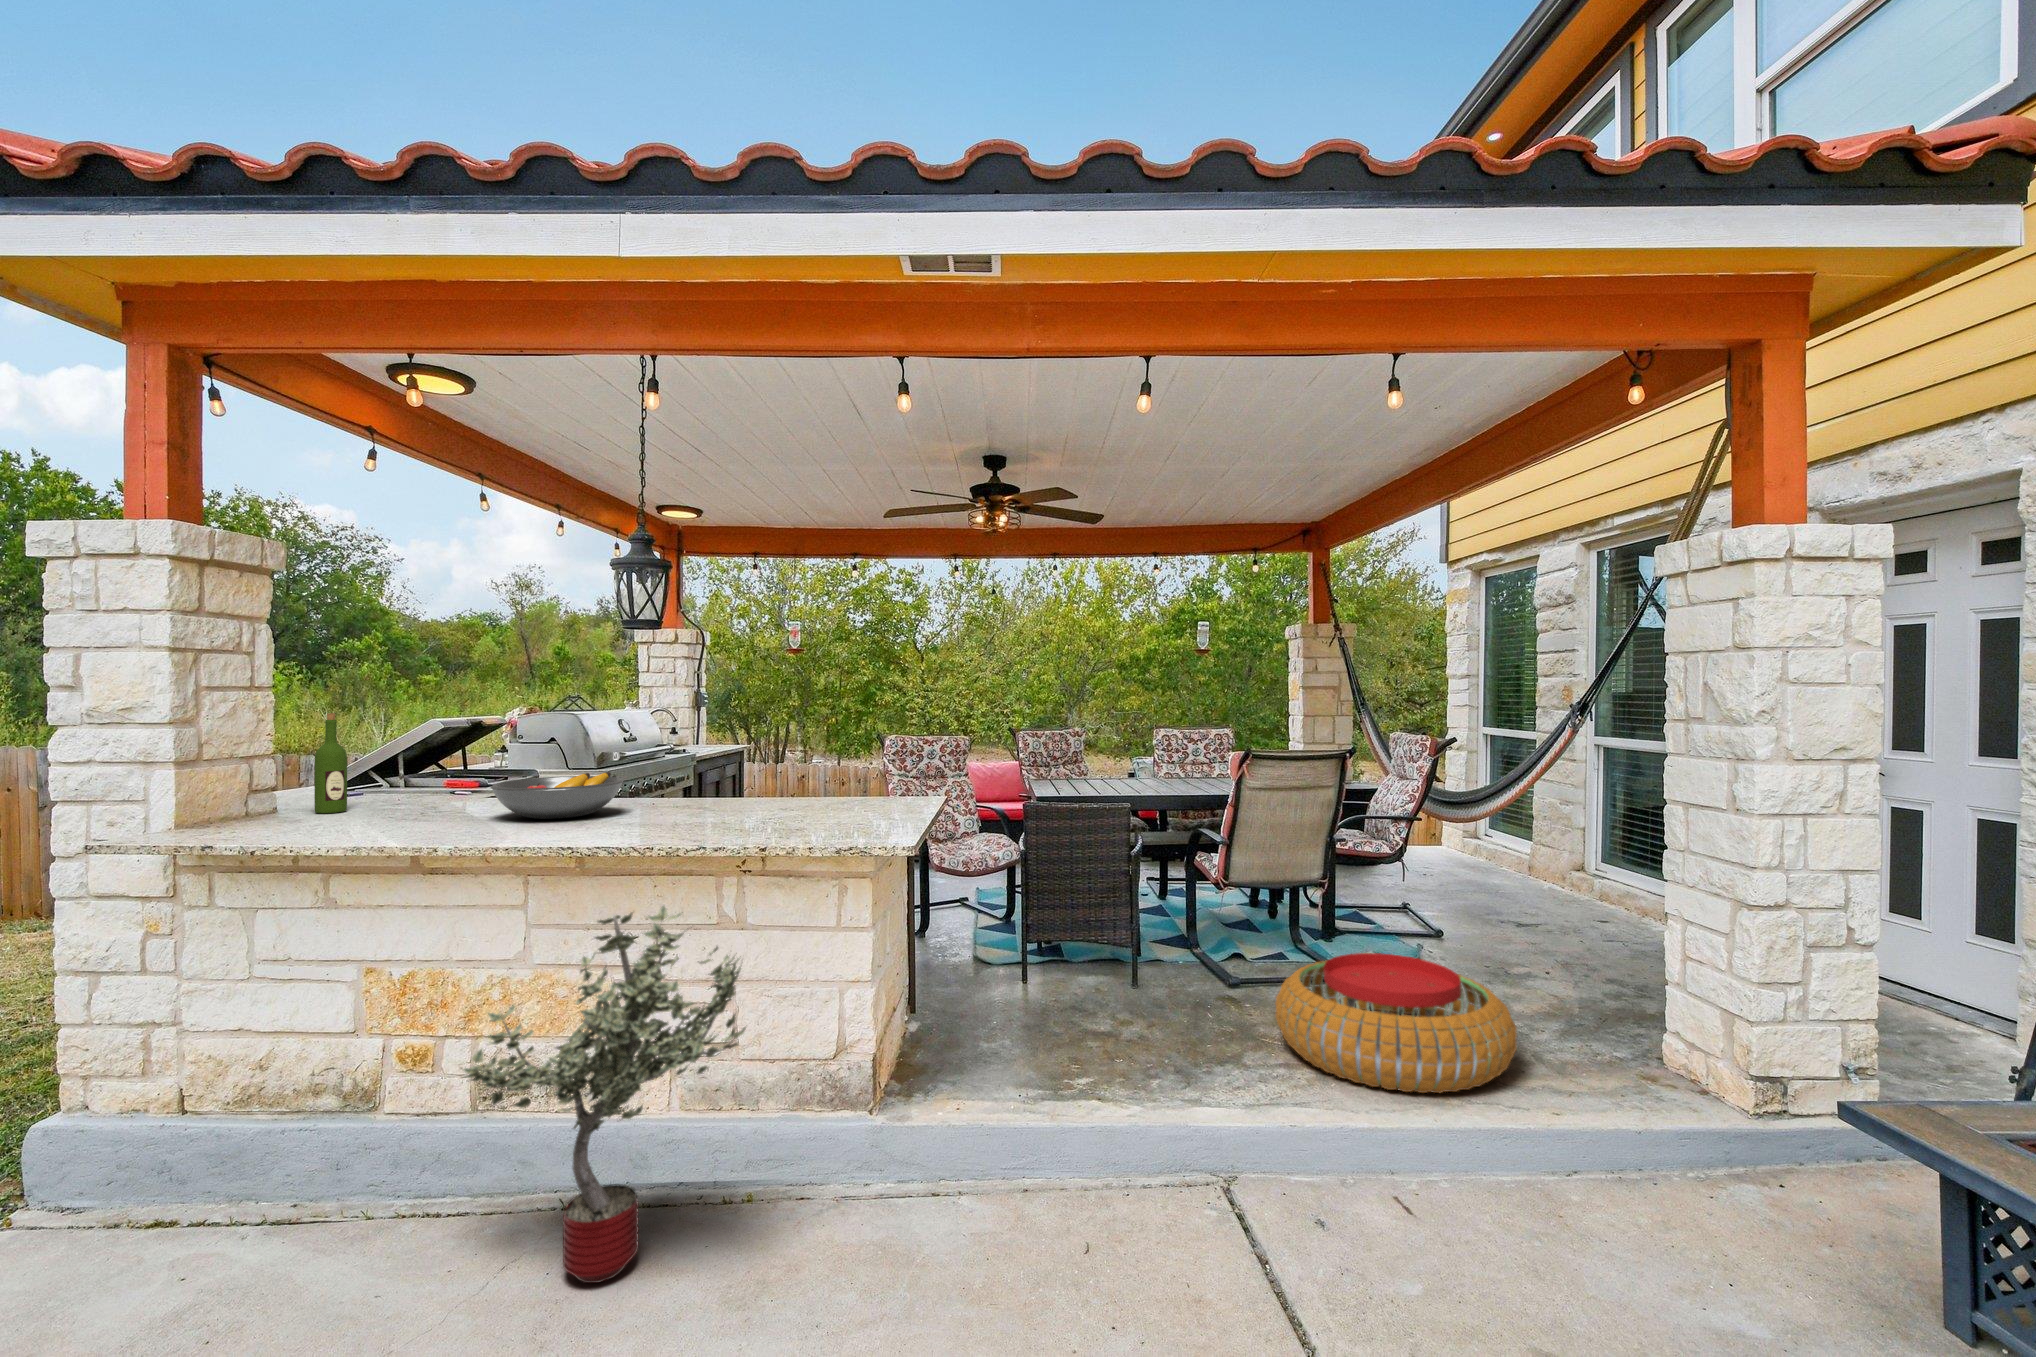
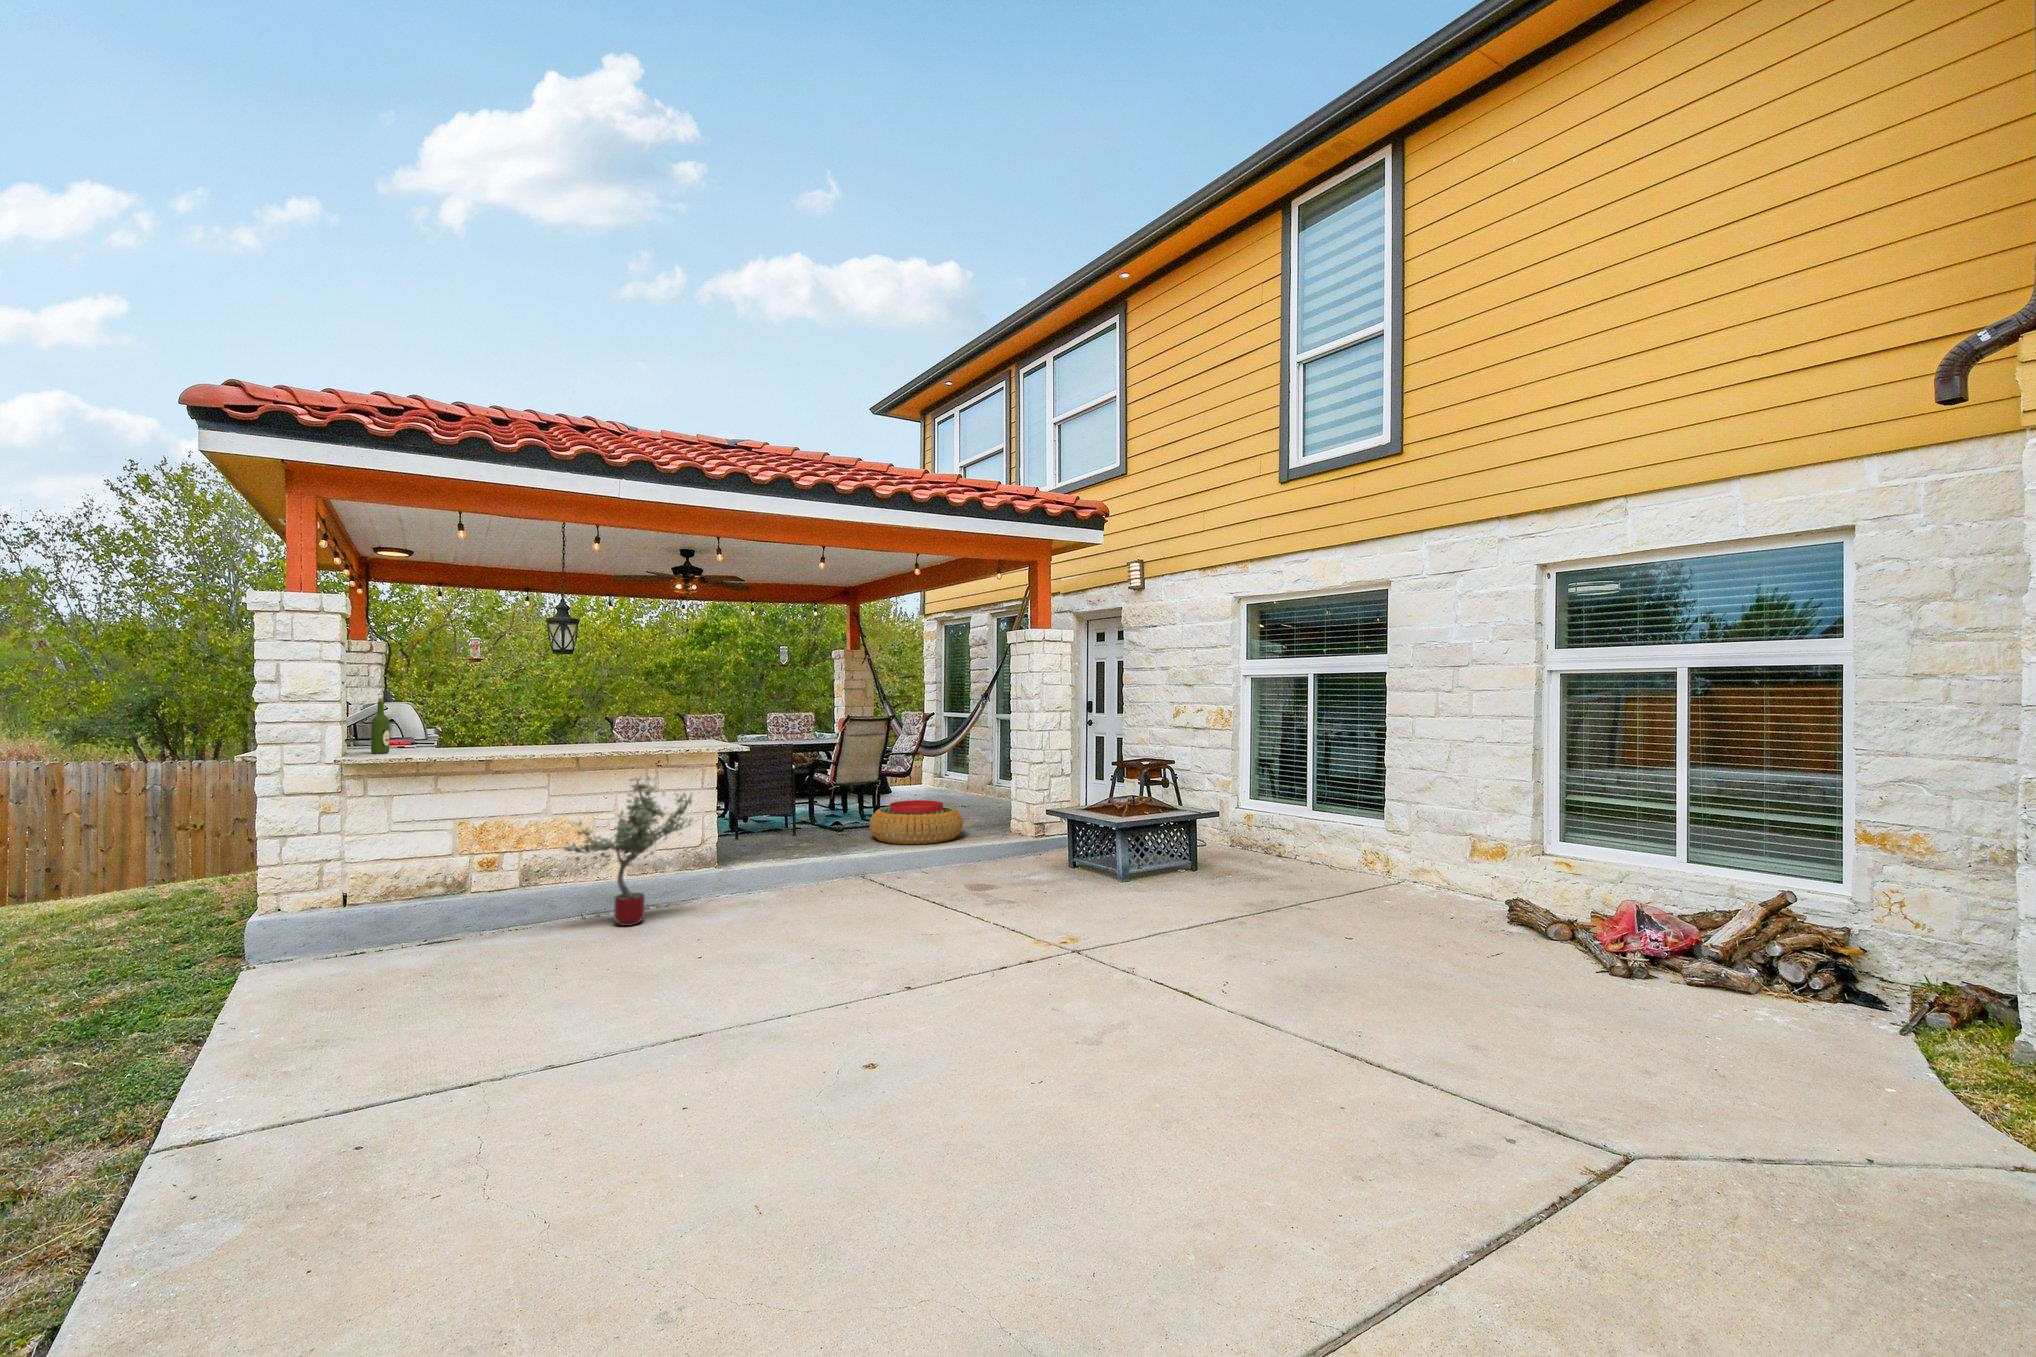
fruit bowl: present [491,772,623,819] -> none [502,727,571,750]

